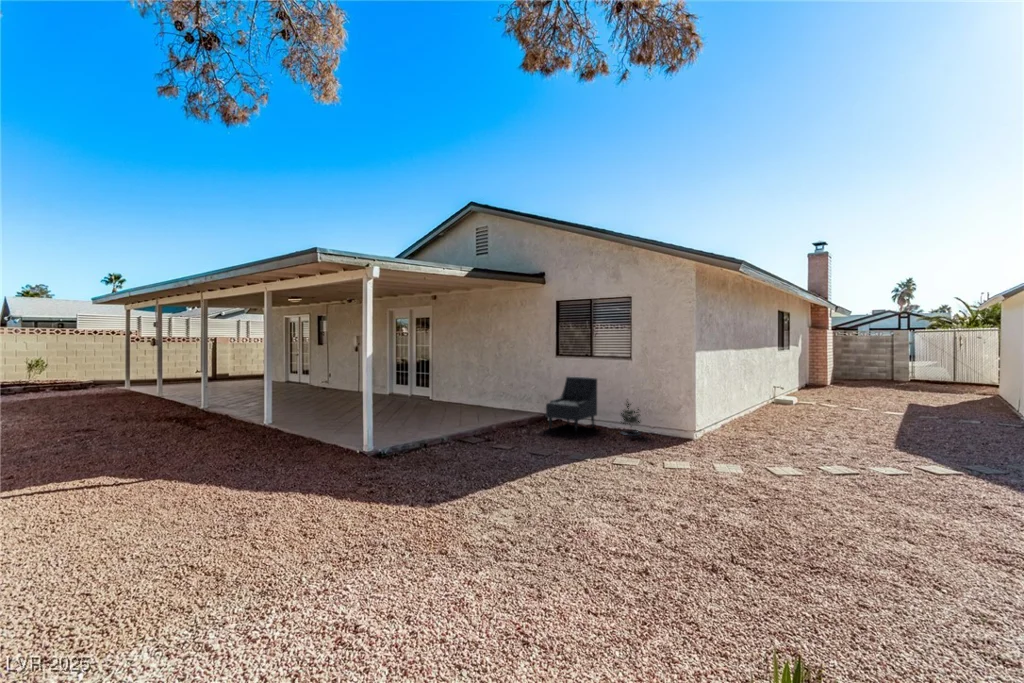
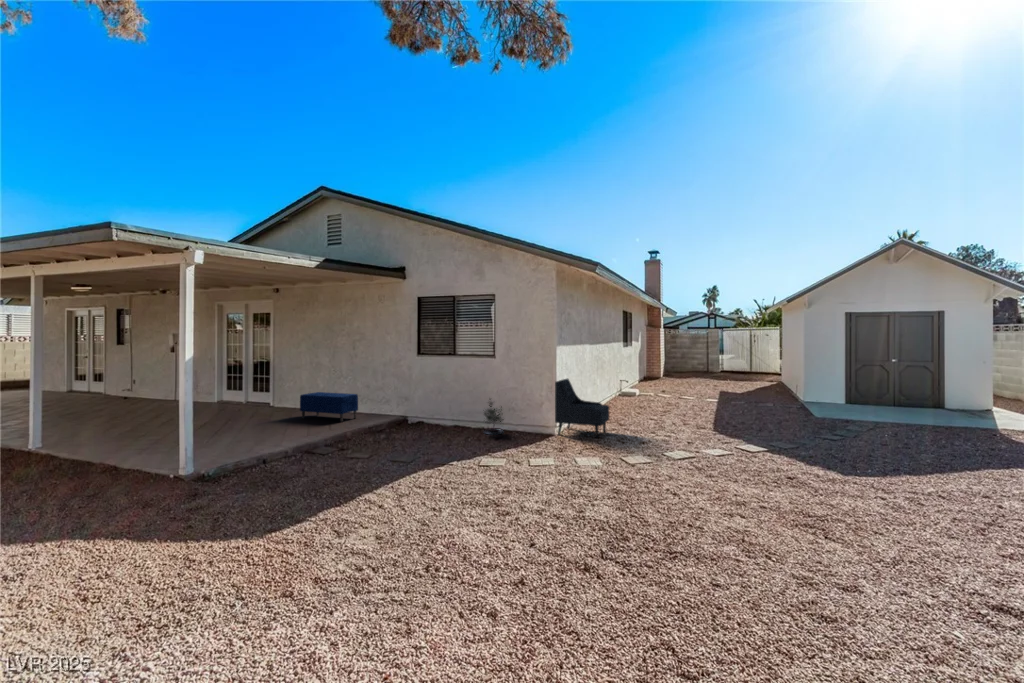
chair: present [546,376,597,432] -> present [555,379,609,438]
bench: none [454,388,503,416] -> present [300,392,358,422]

